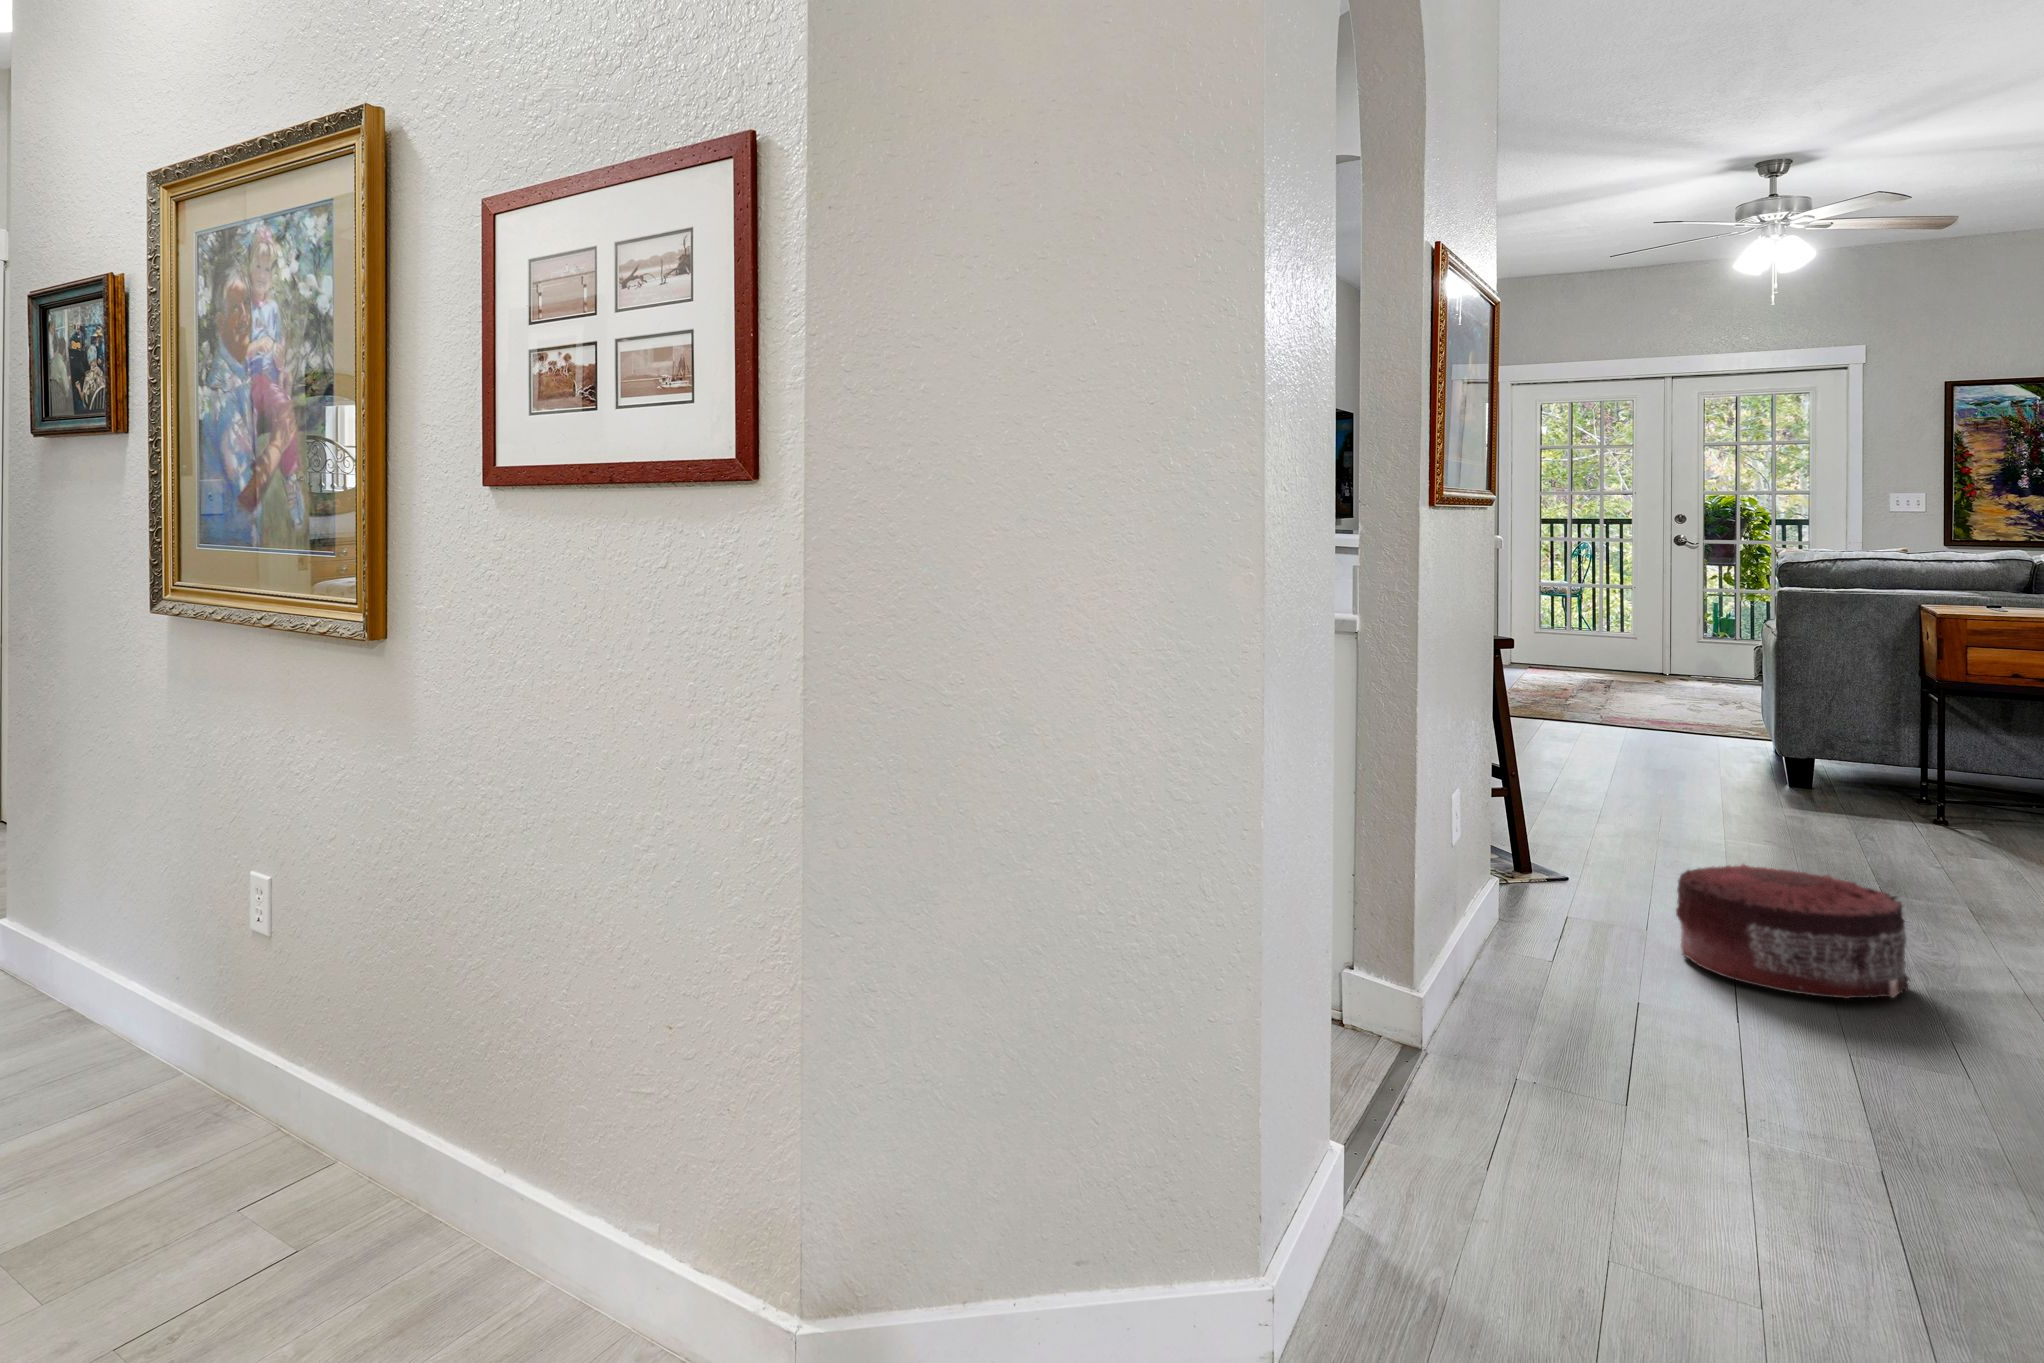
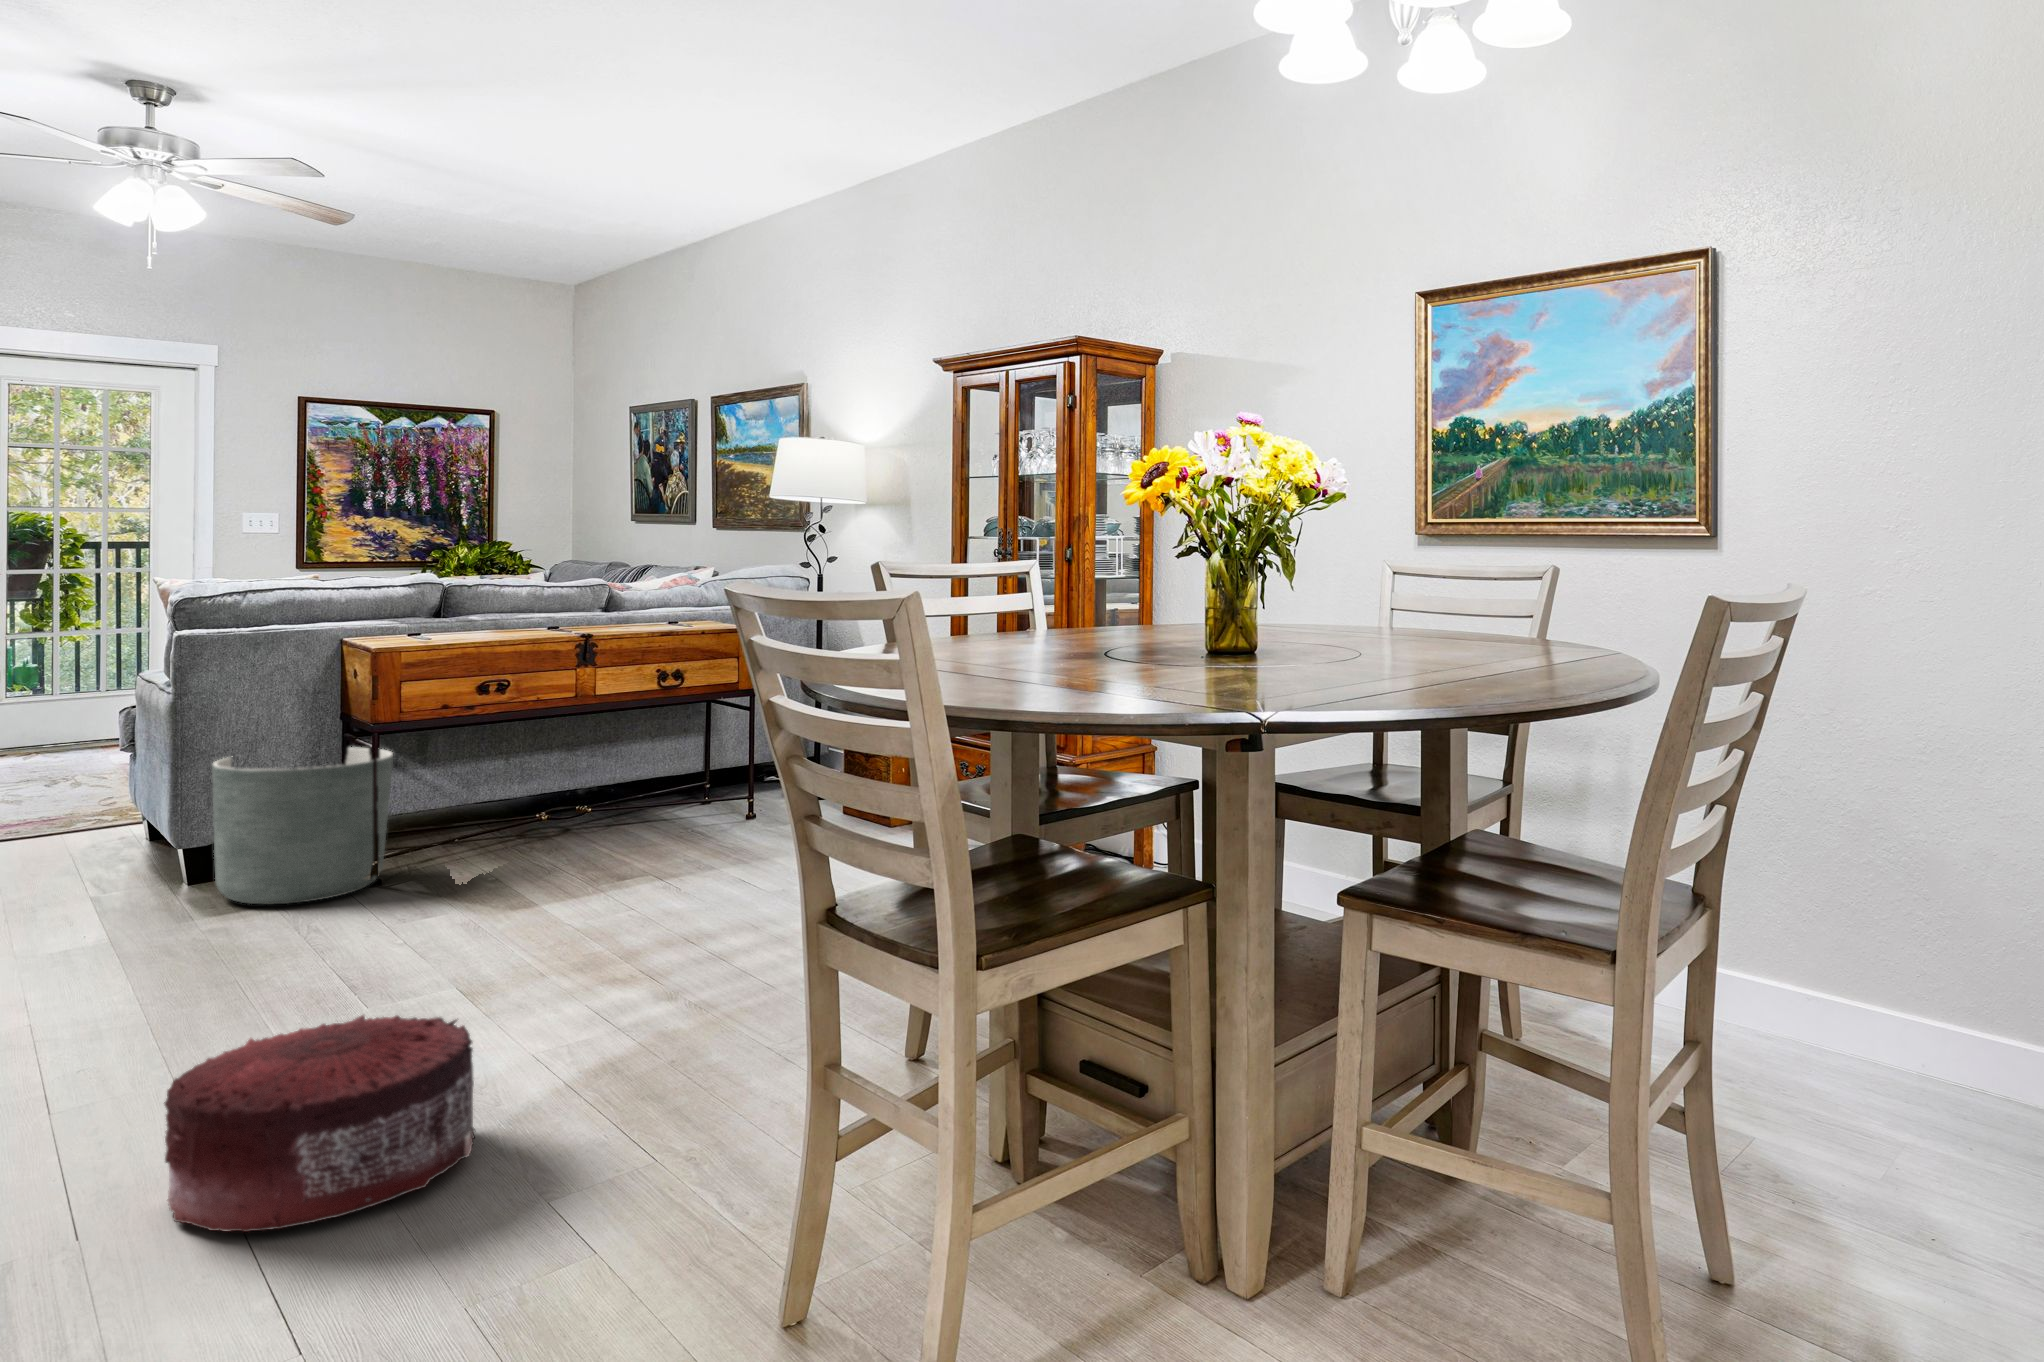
planter: none [1799,692,1961,822] -> present [212,747,393,904]

